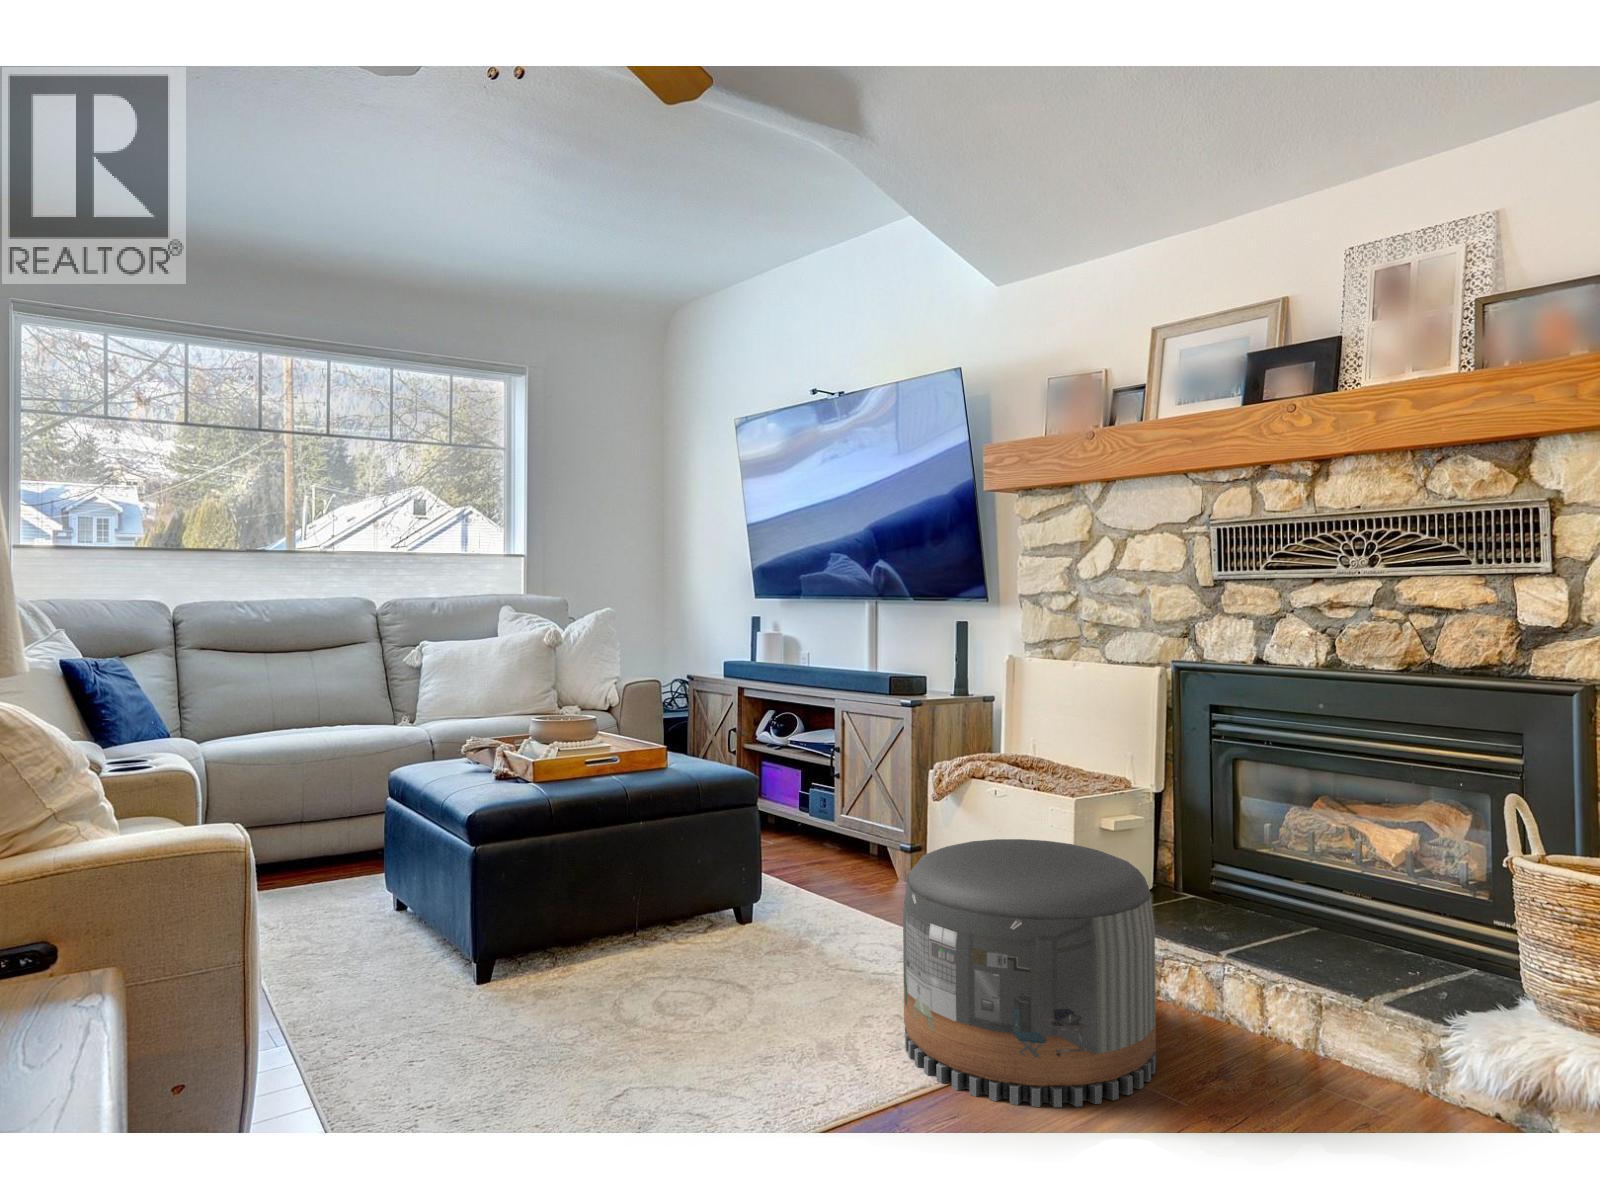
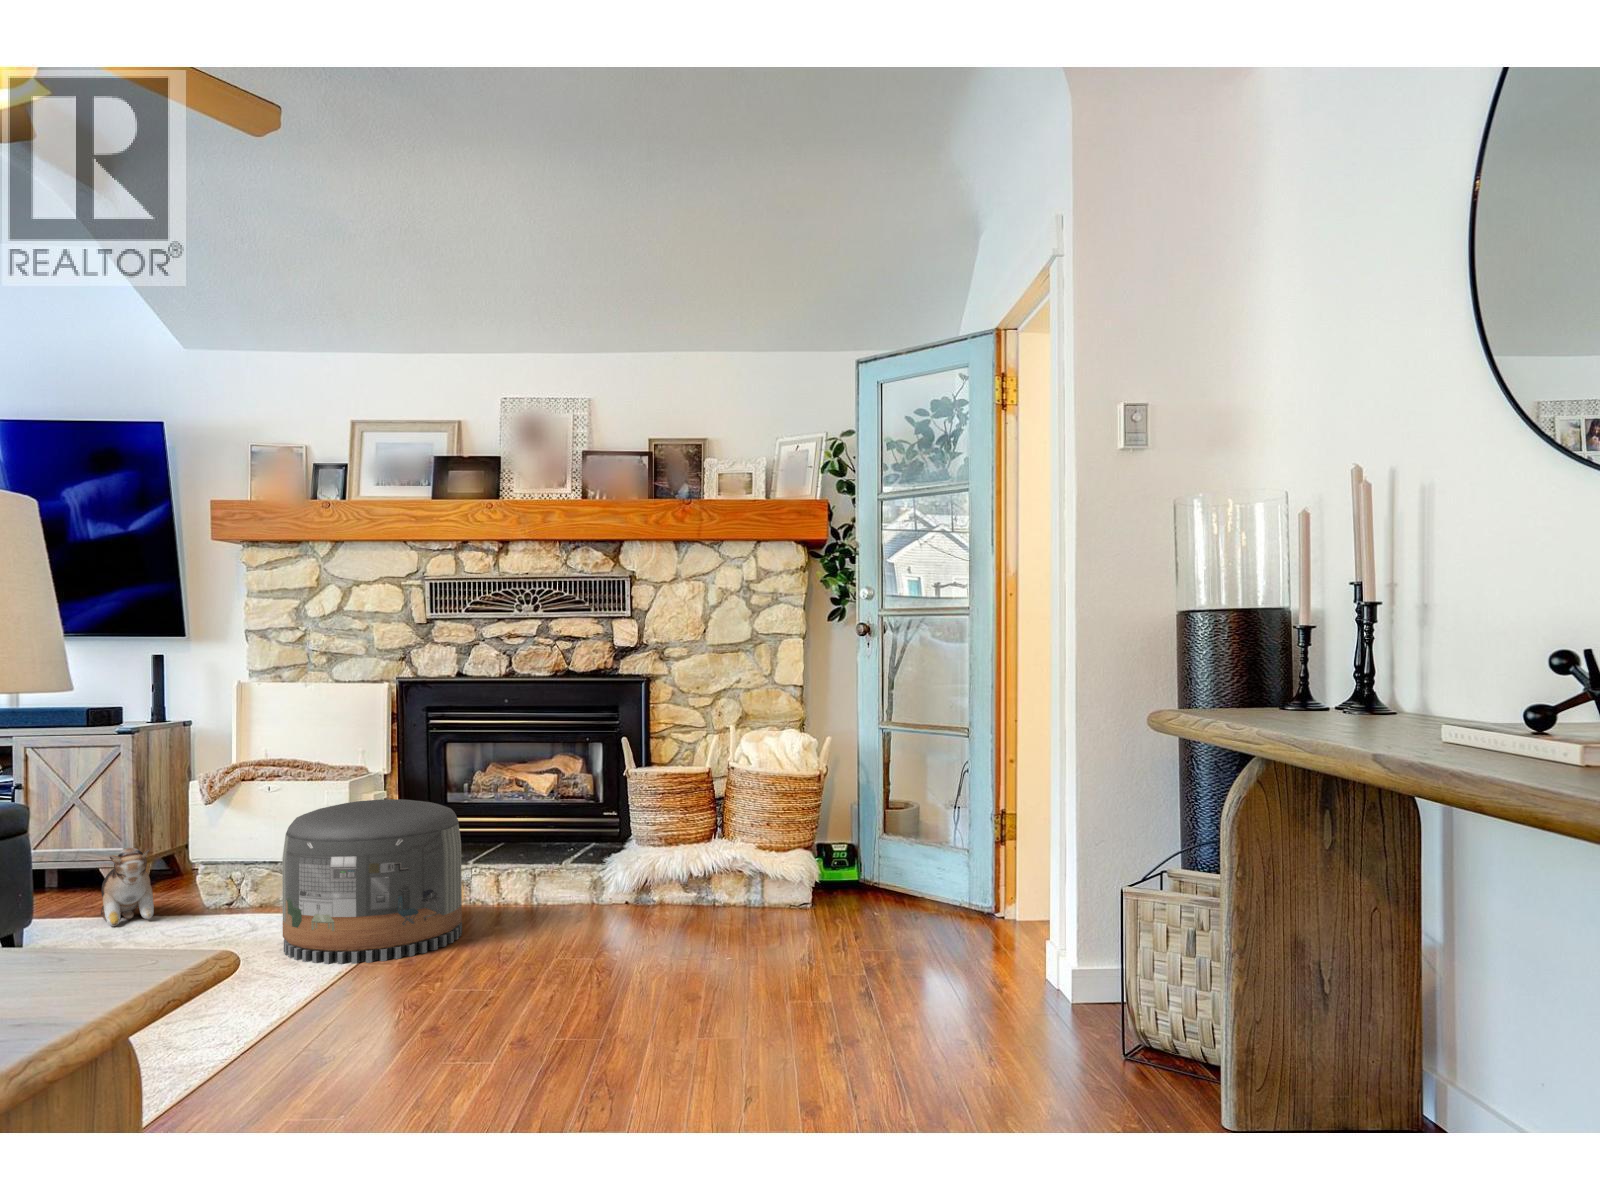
plush toy: none [815,840,881,923] -> present [101,848,154,926]

